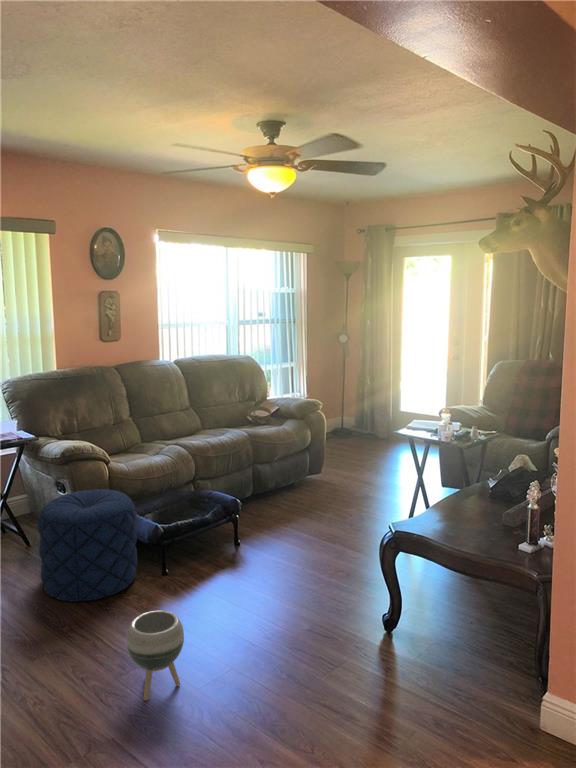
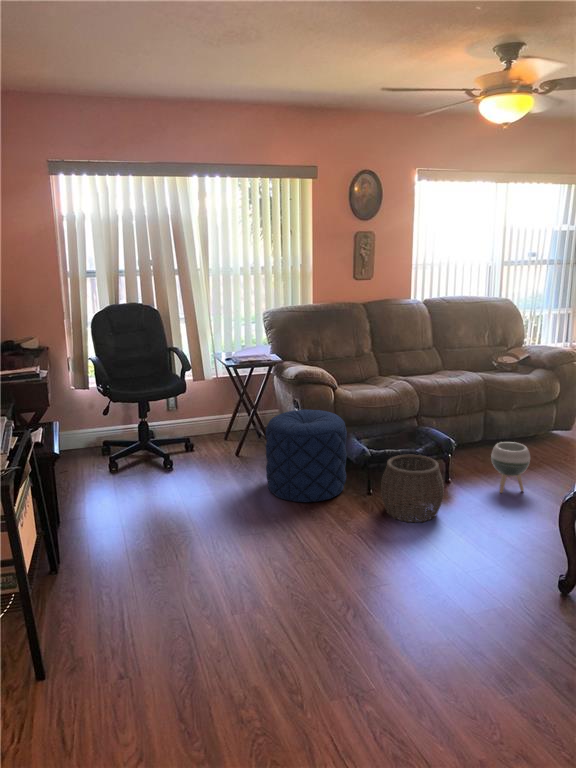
woven basket: none [185,522,251,596] -> present [381,455,444,522]
planter: present [126,610,184,700] -> present [491,442,530,493]

